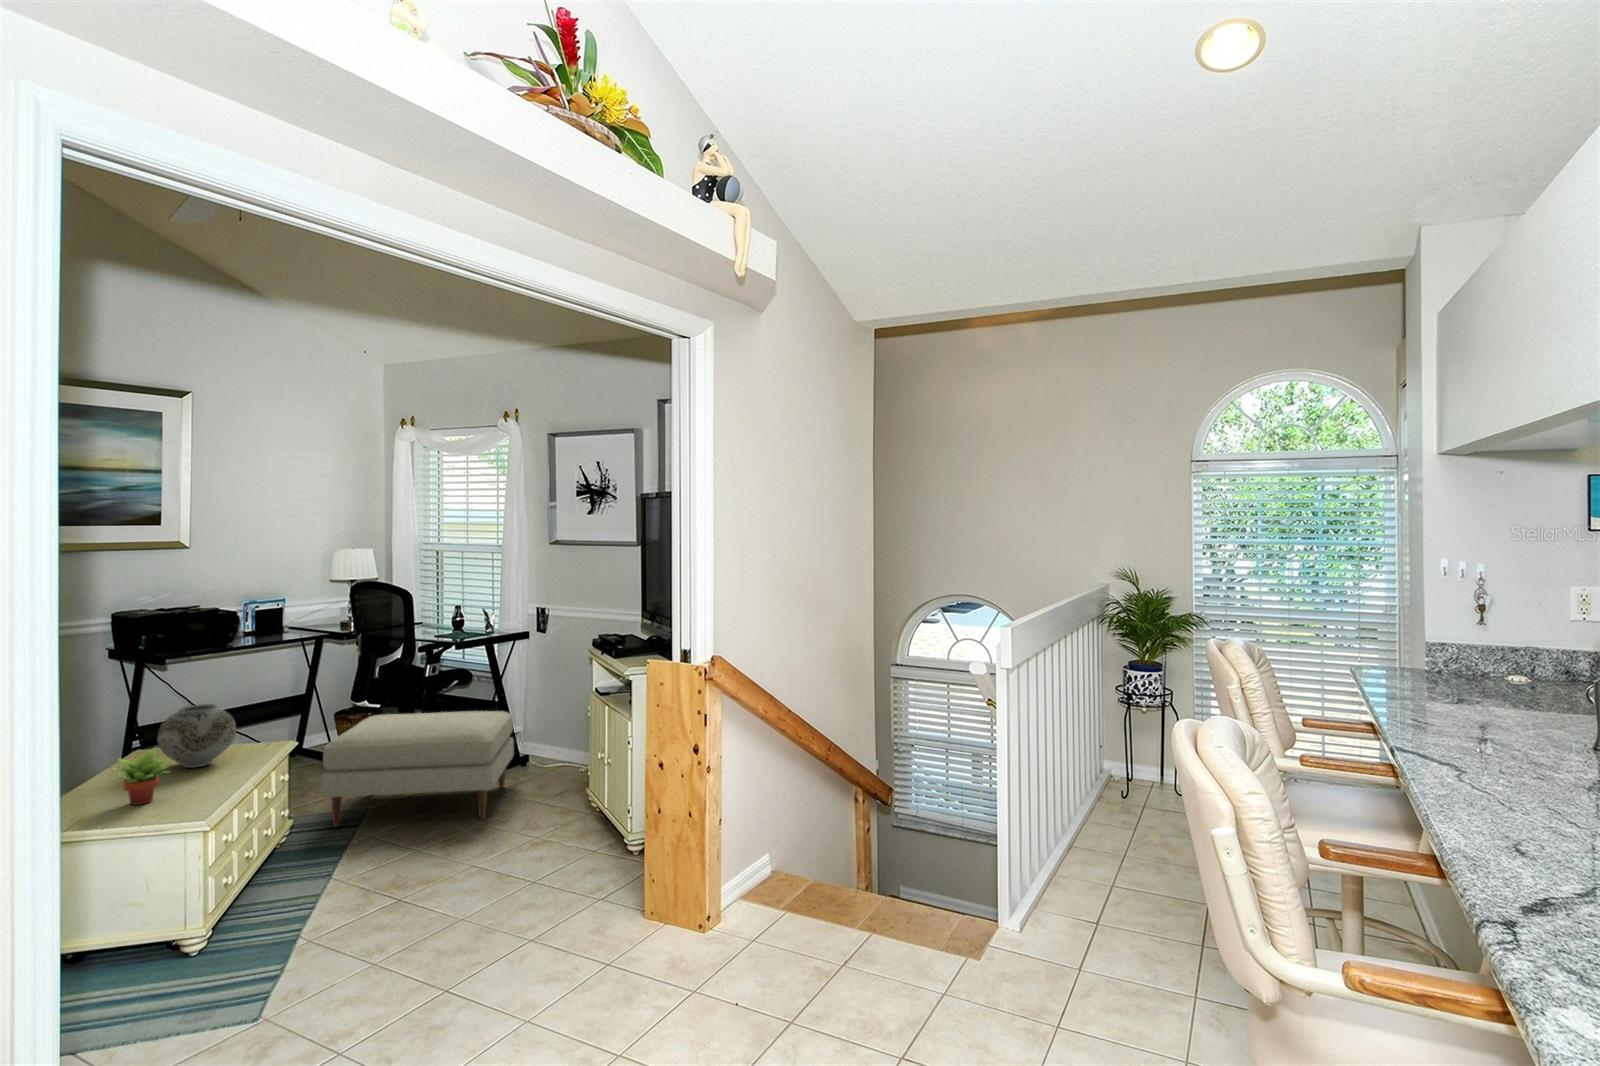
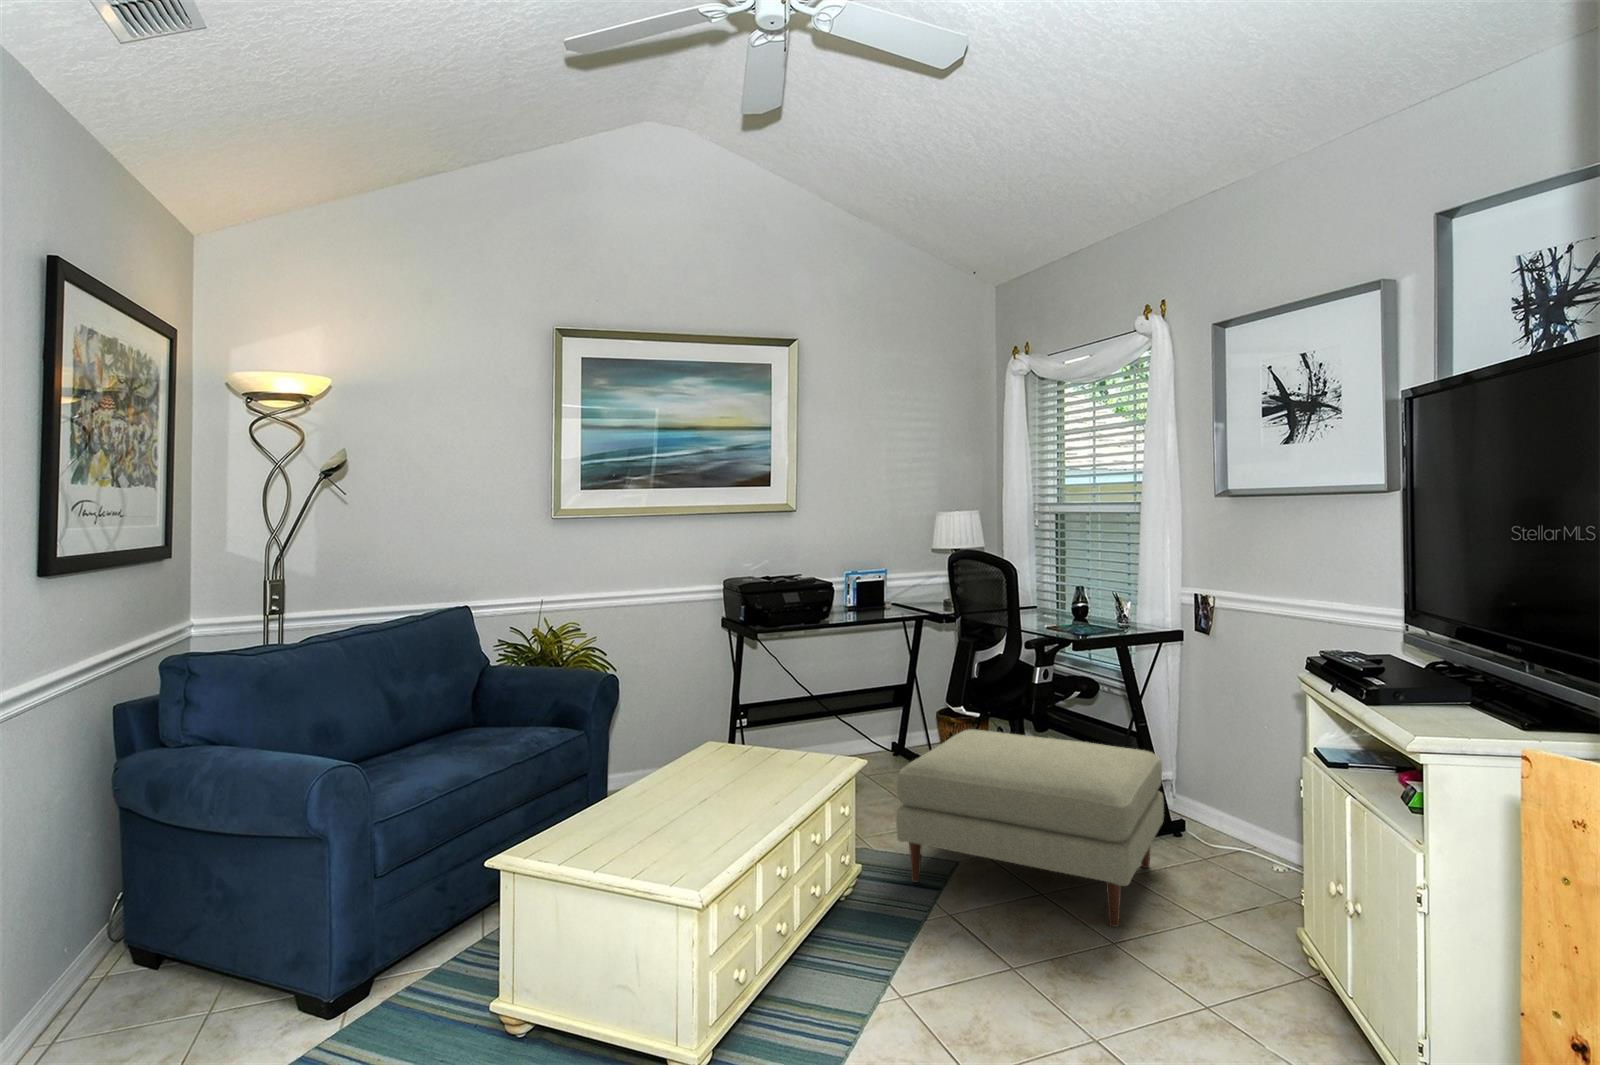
vase: present [158,704,236,768] -> none [698,701,782,785]
succulent plant: present [115,747,171,805] -> none [616,760,686,838]

